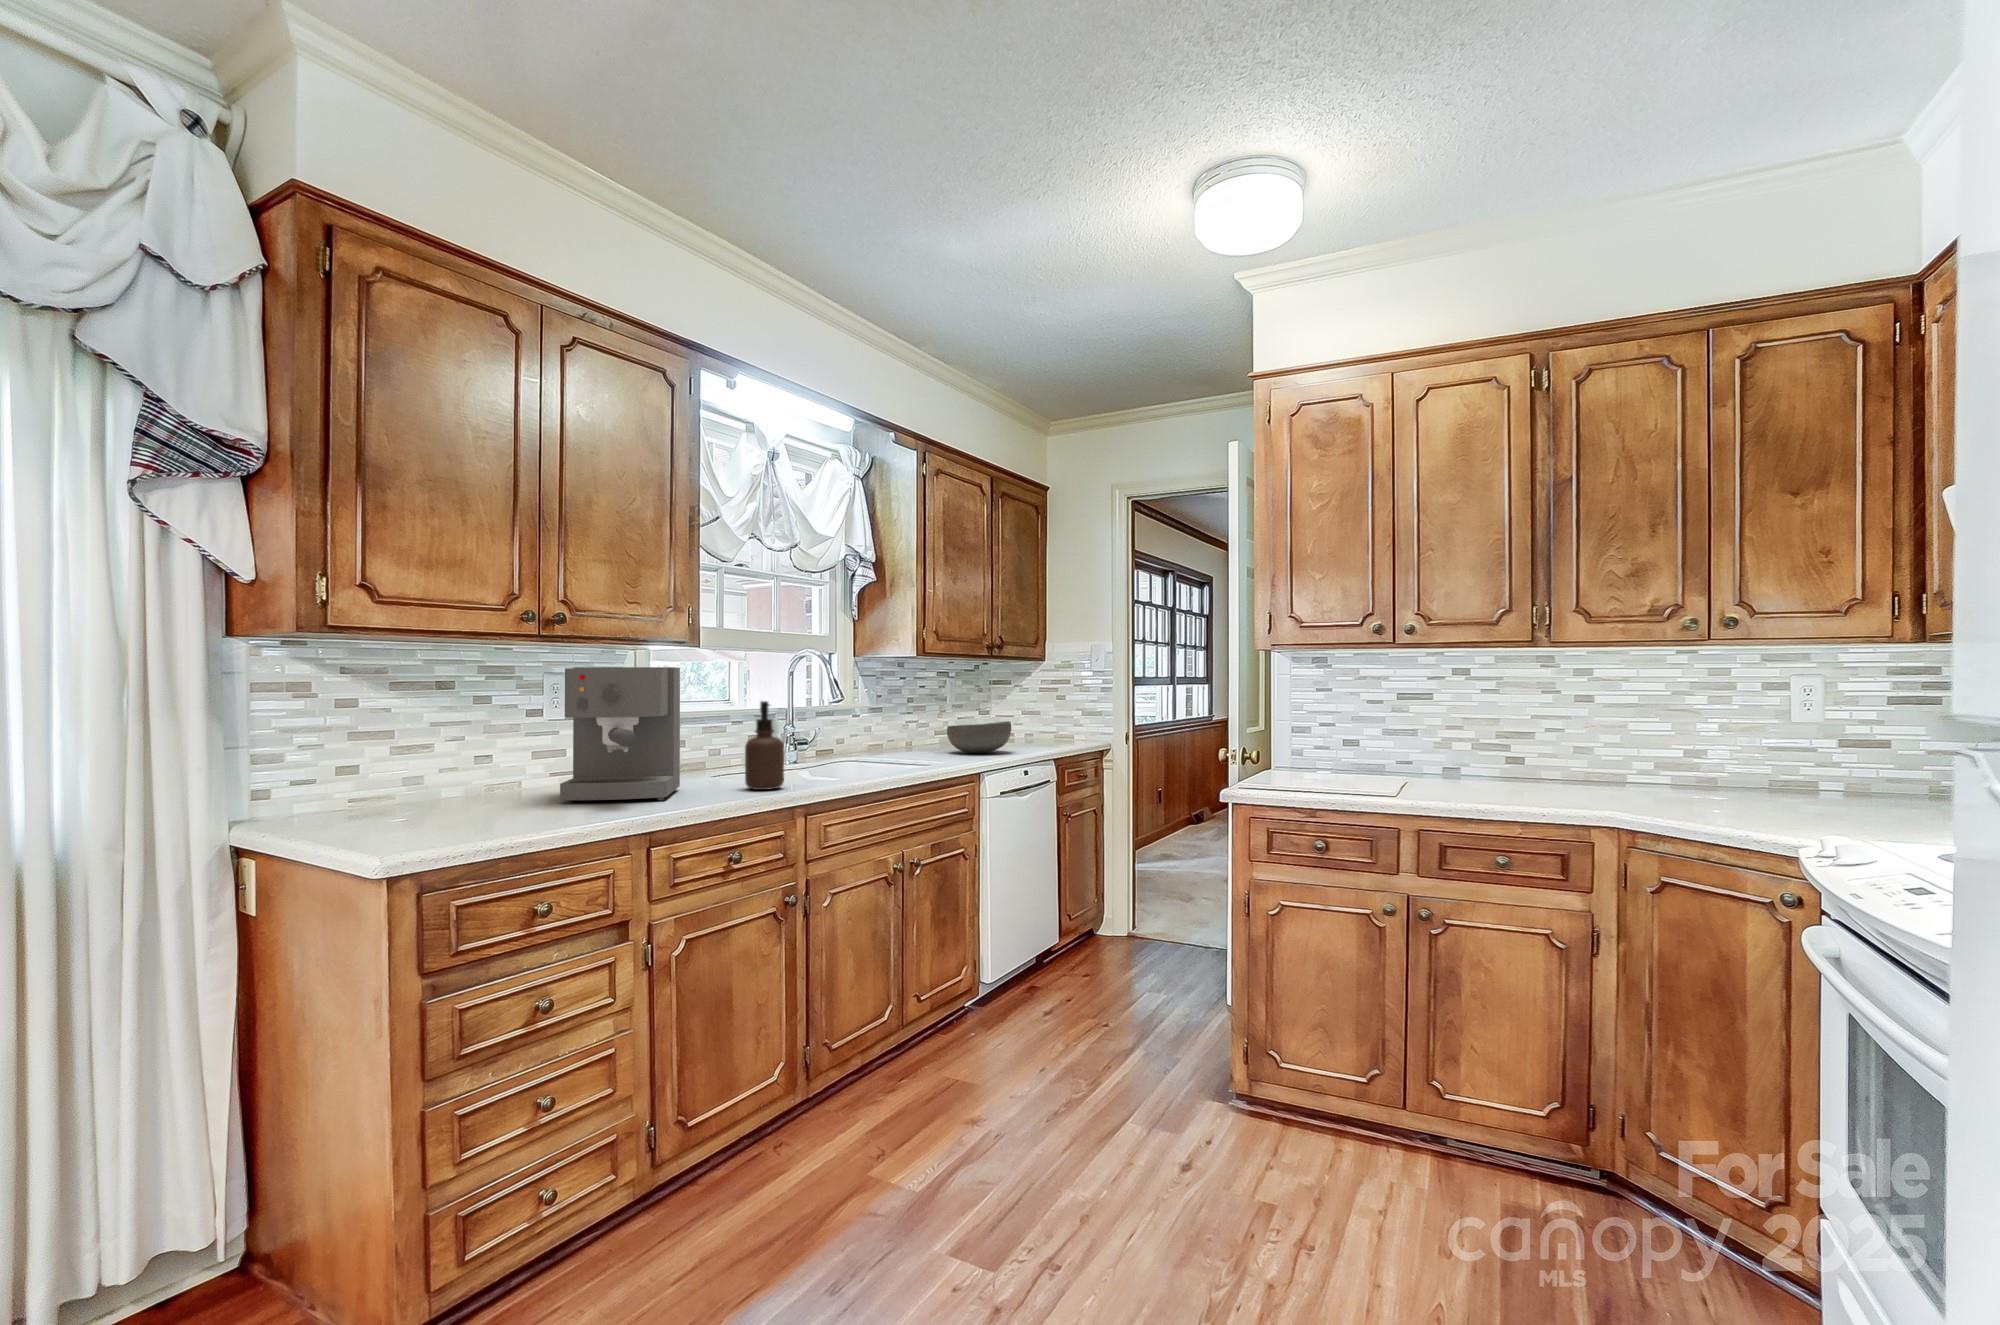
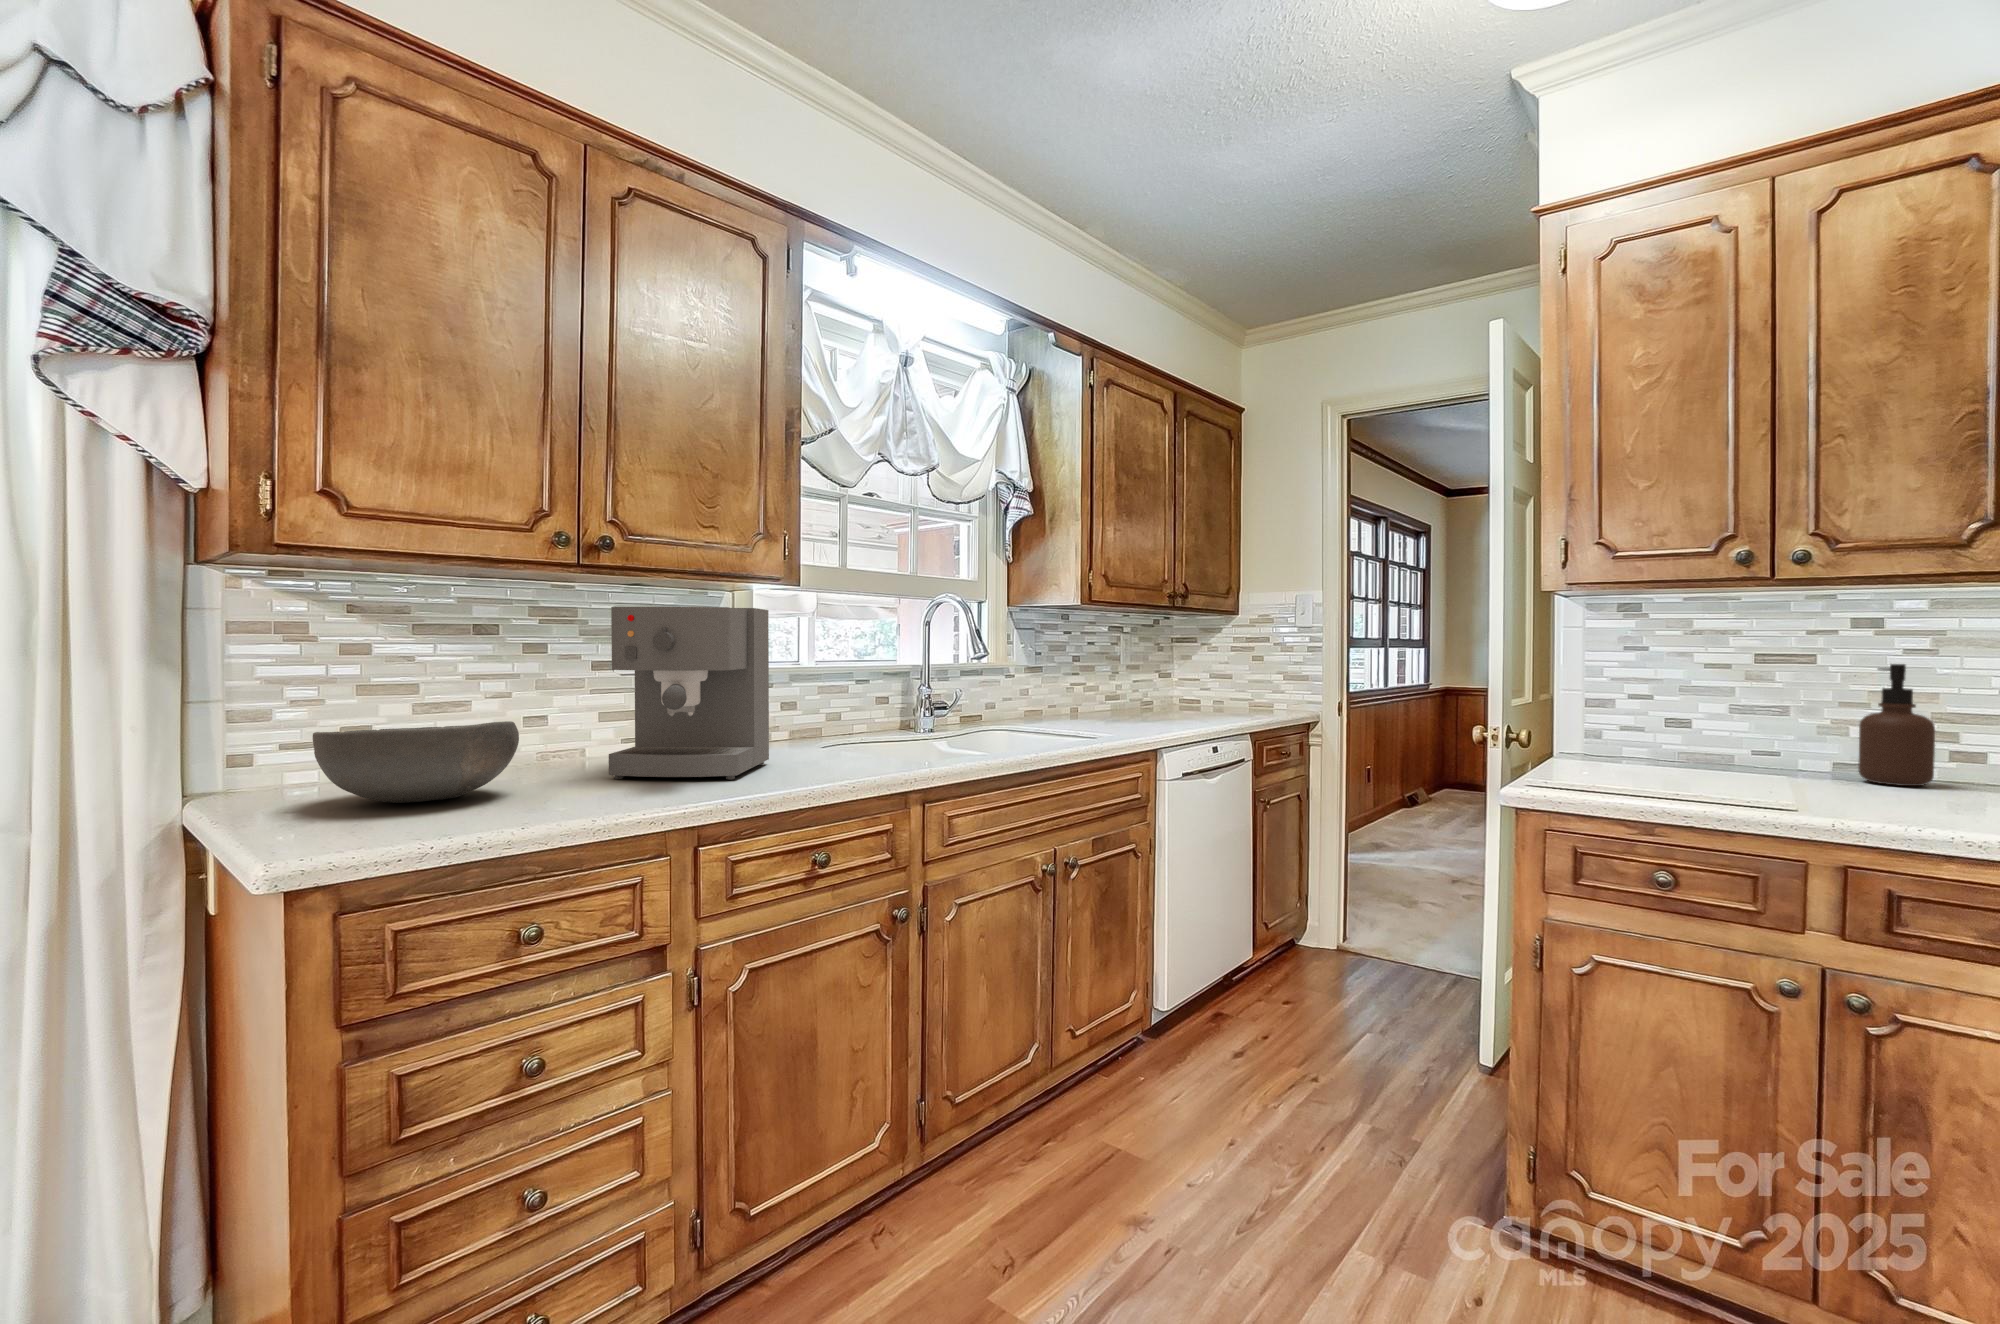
soap dispenser: present [745,701,784,790] -> present [1858,664,1935,786]
bowl: present [947,721,1011,753] -> present [313,721,519,803]

